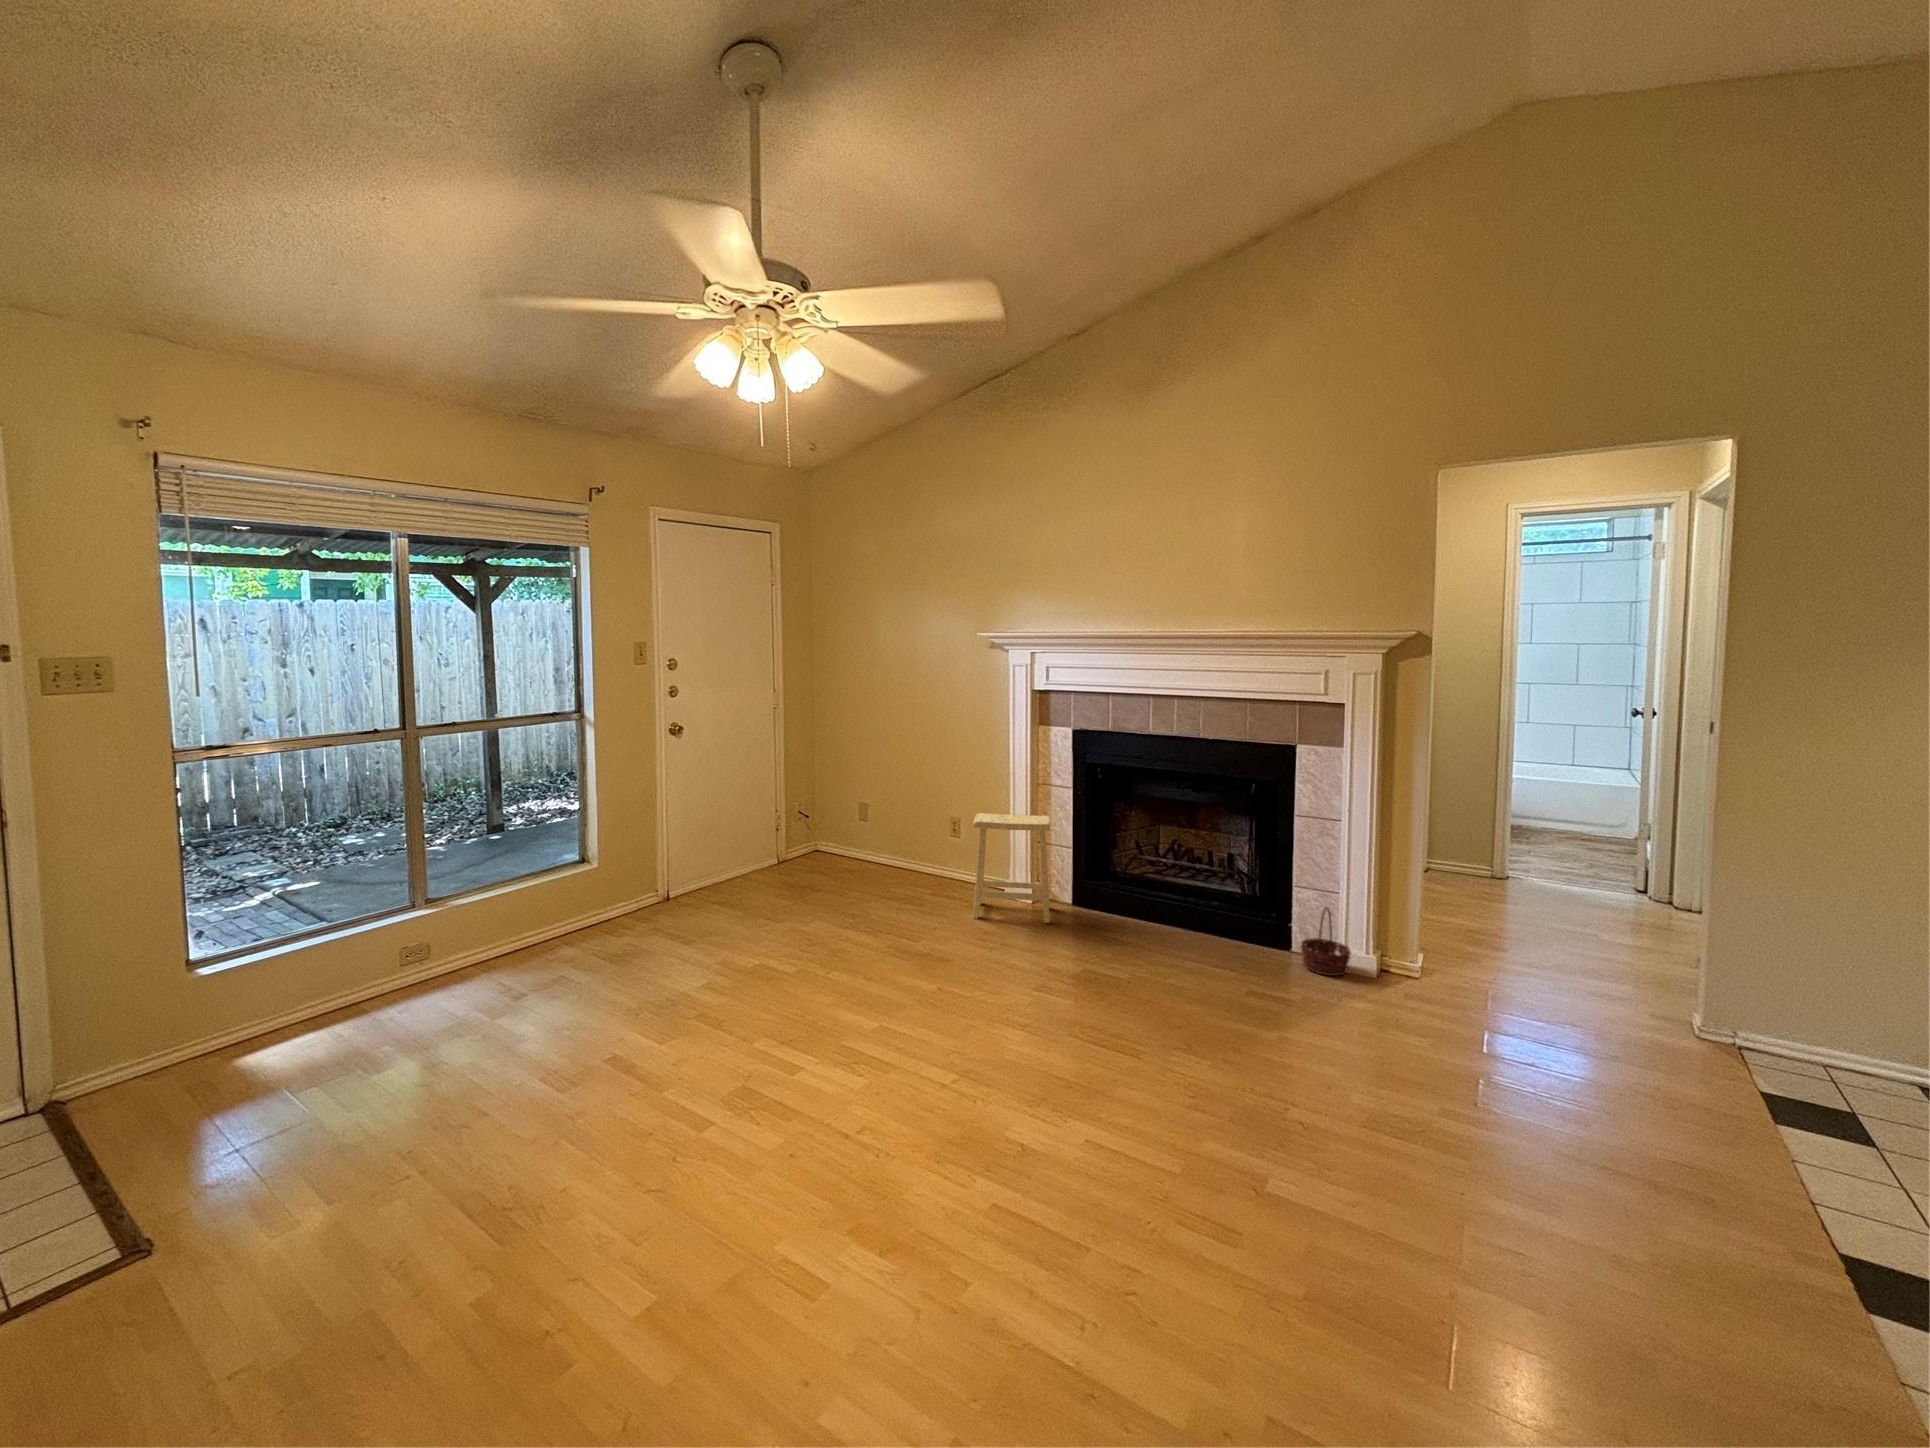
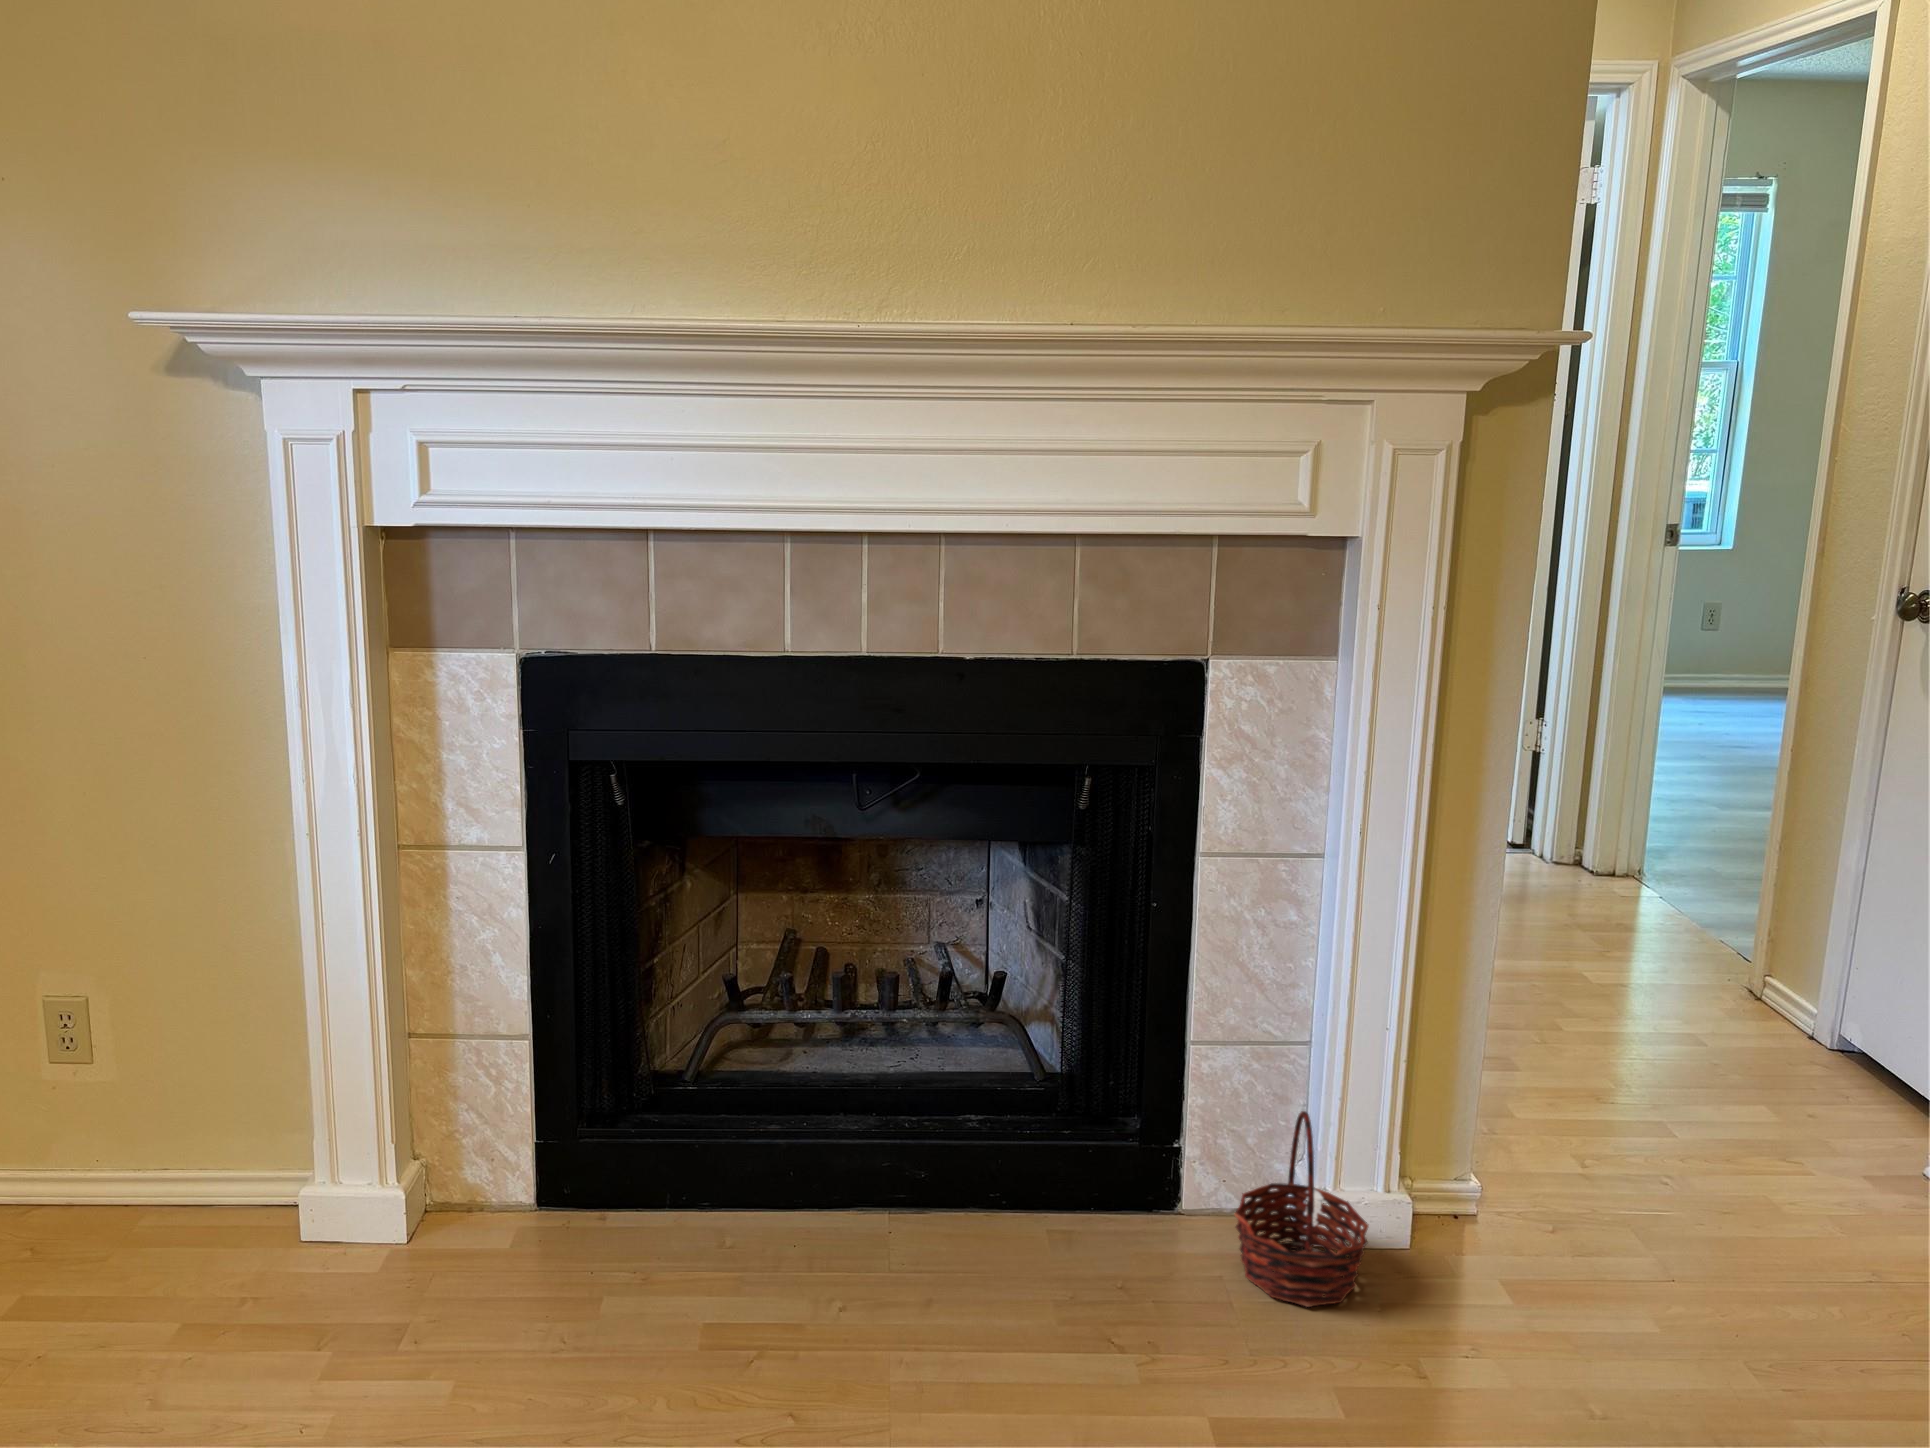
footstool: present [973,813,1050,923] -> none [160,957,494,1405]

